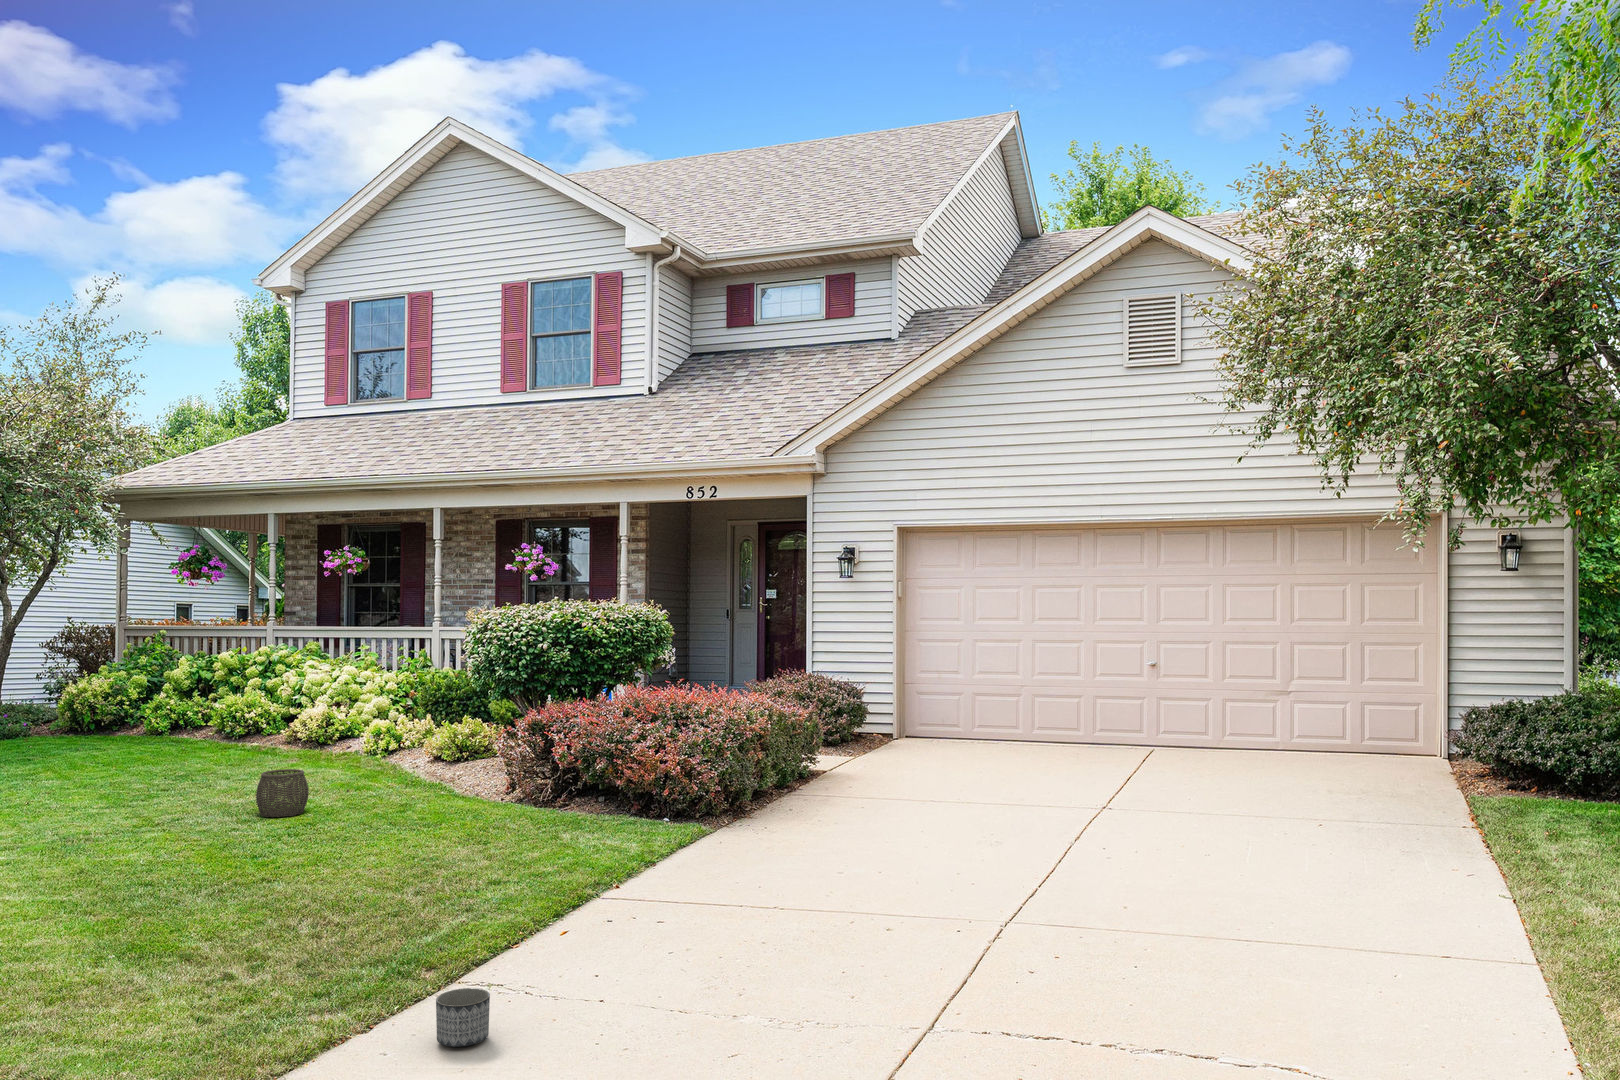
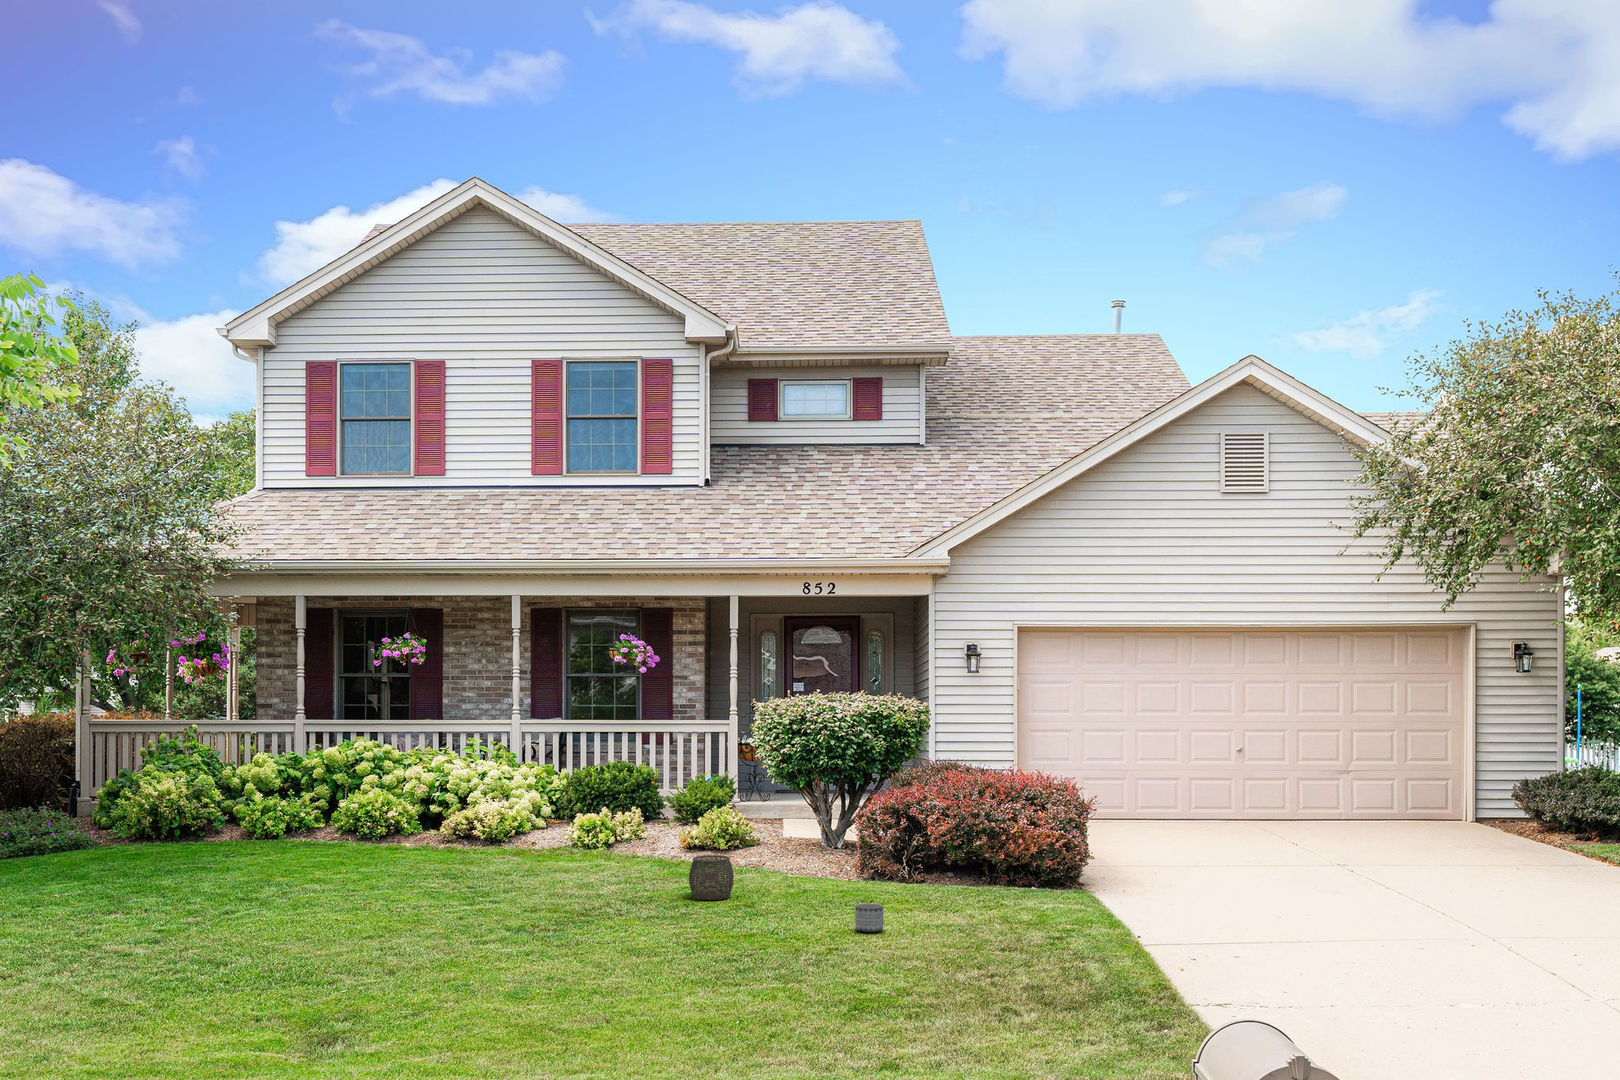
planter: present [436,988,490,1047] -> present [855,903,884,933]

